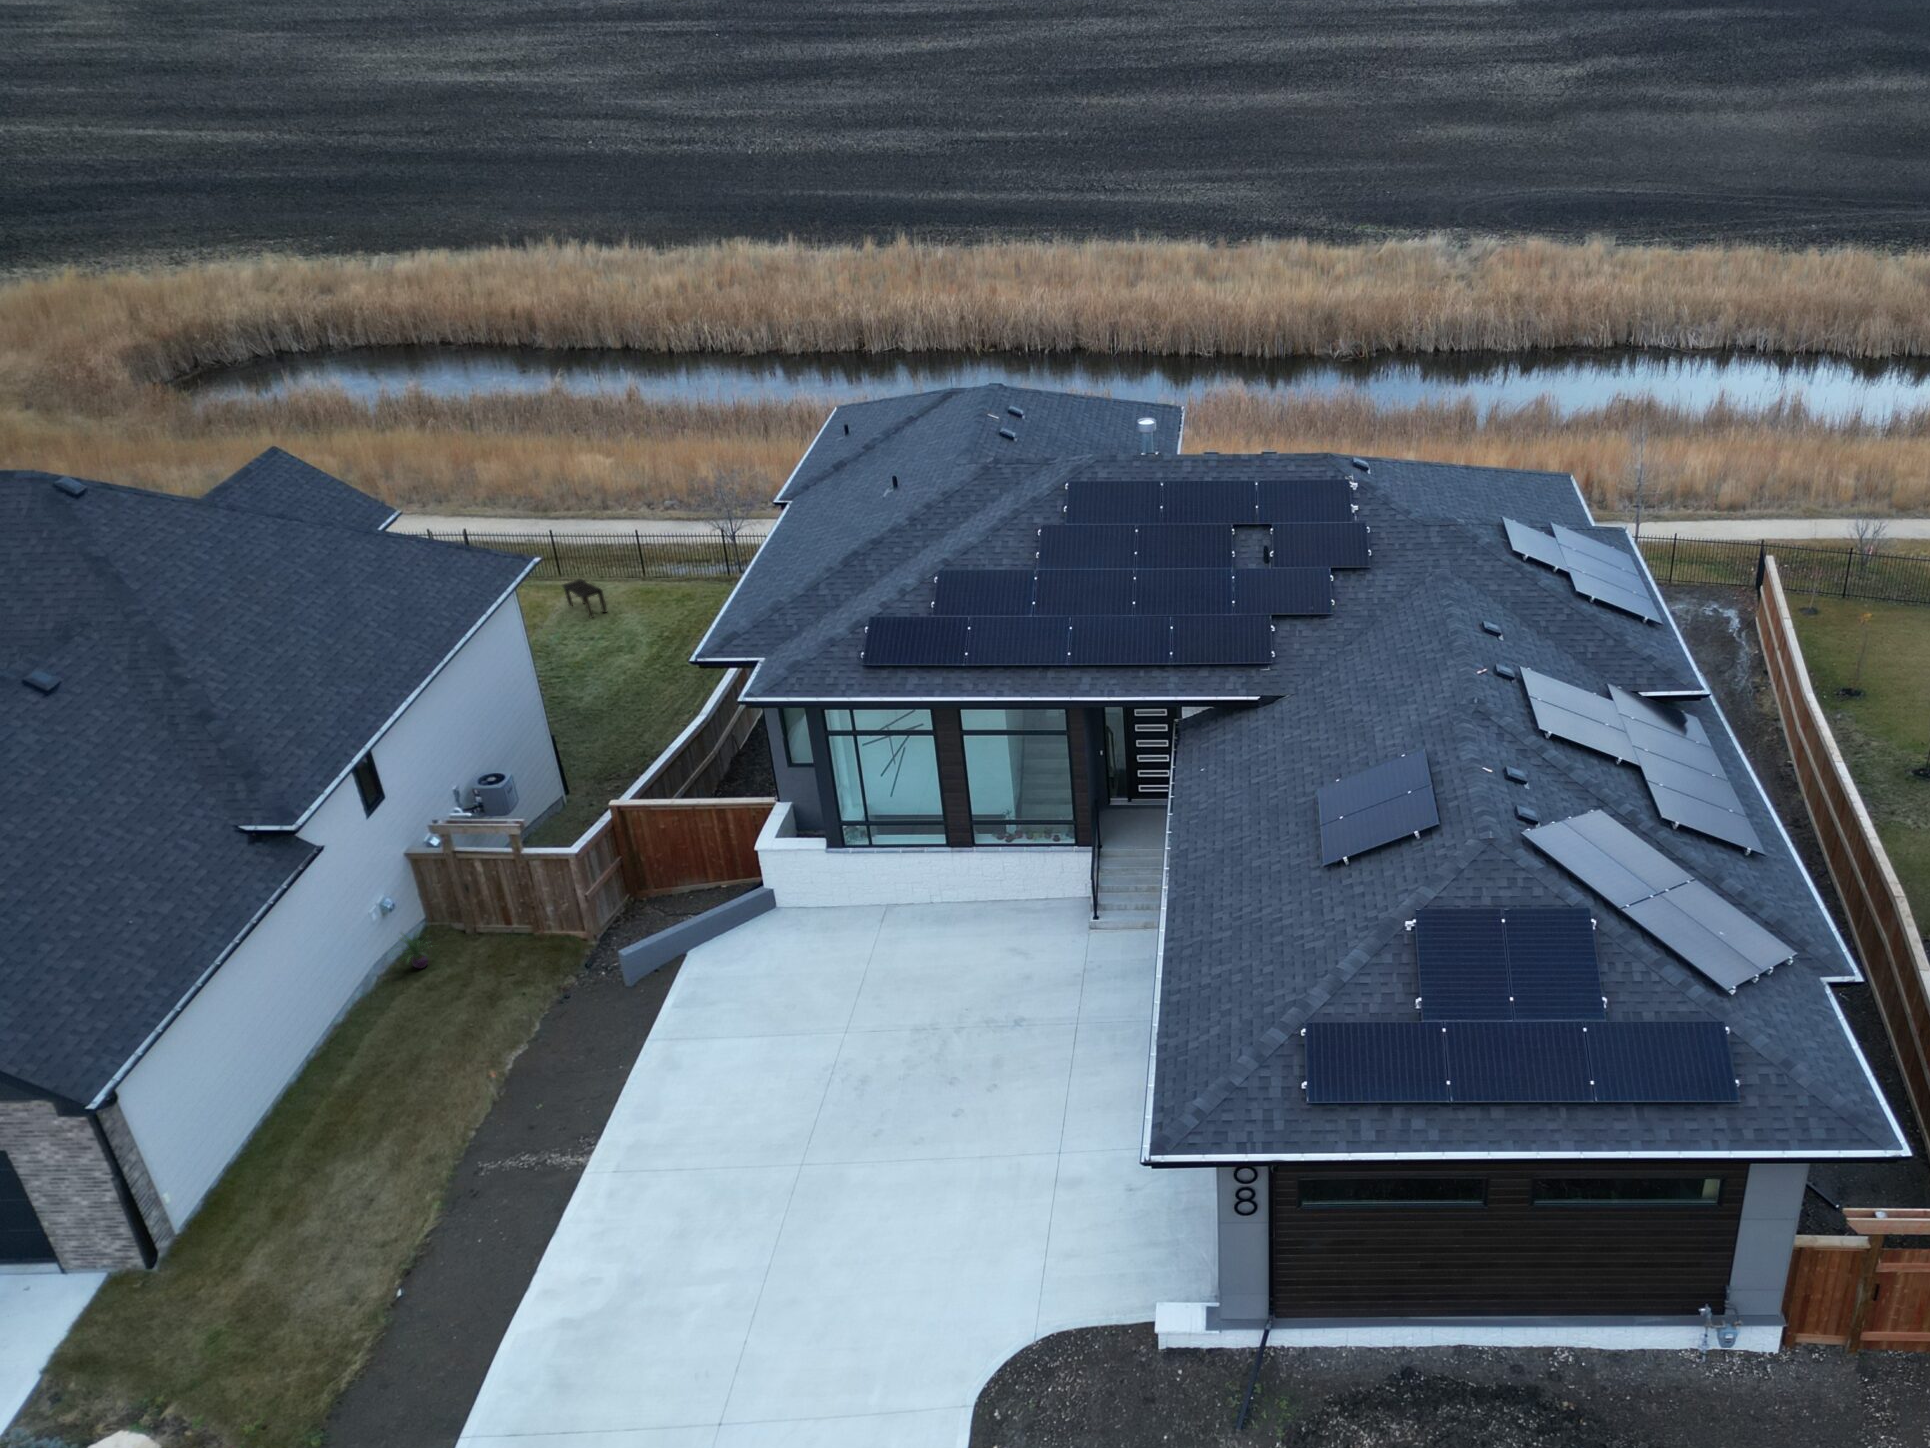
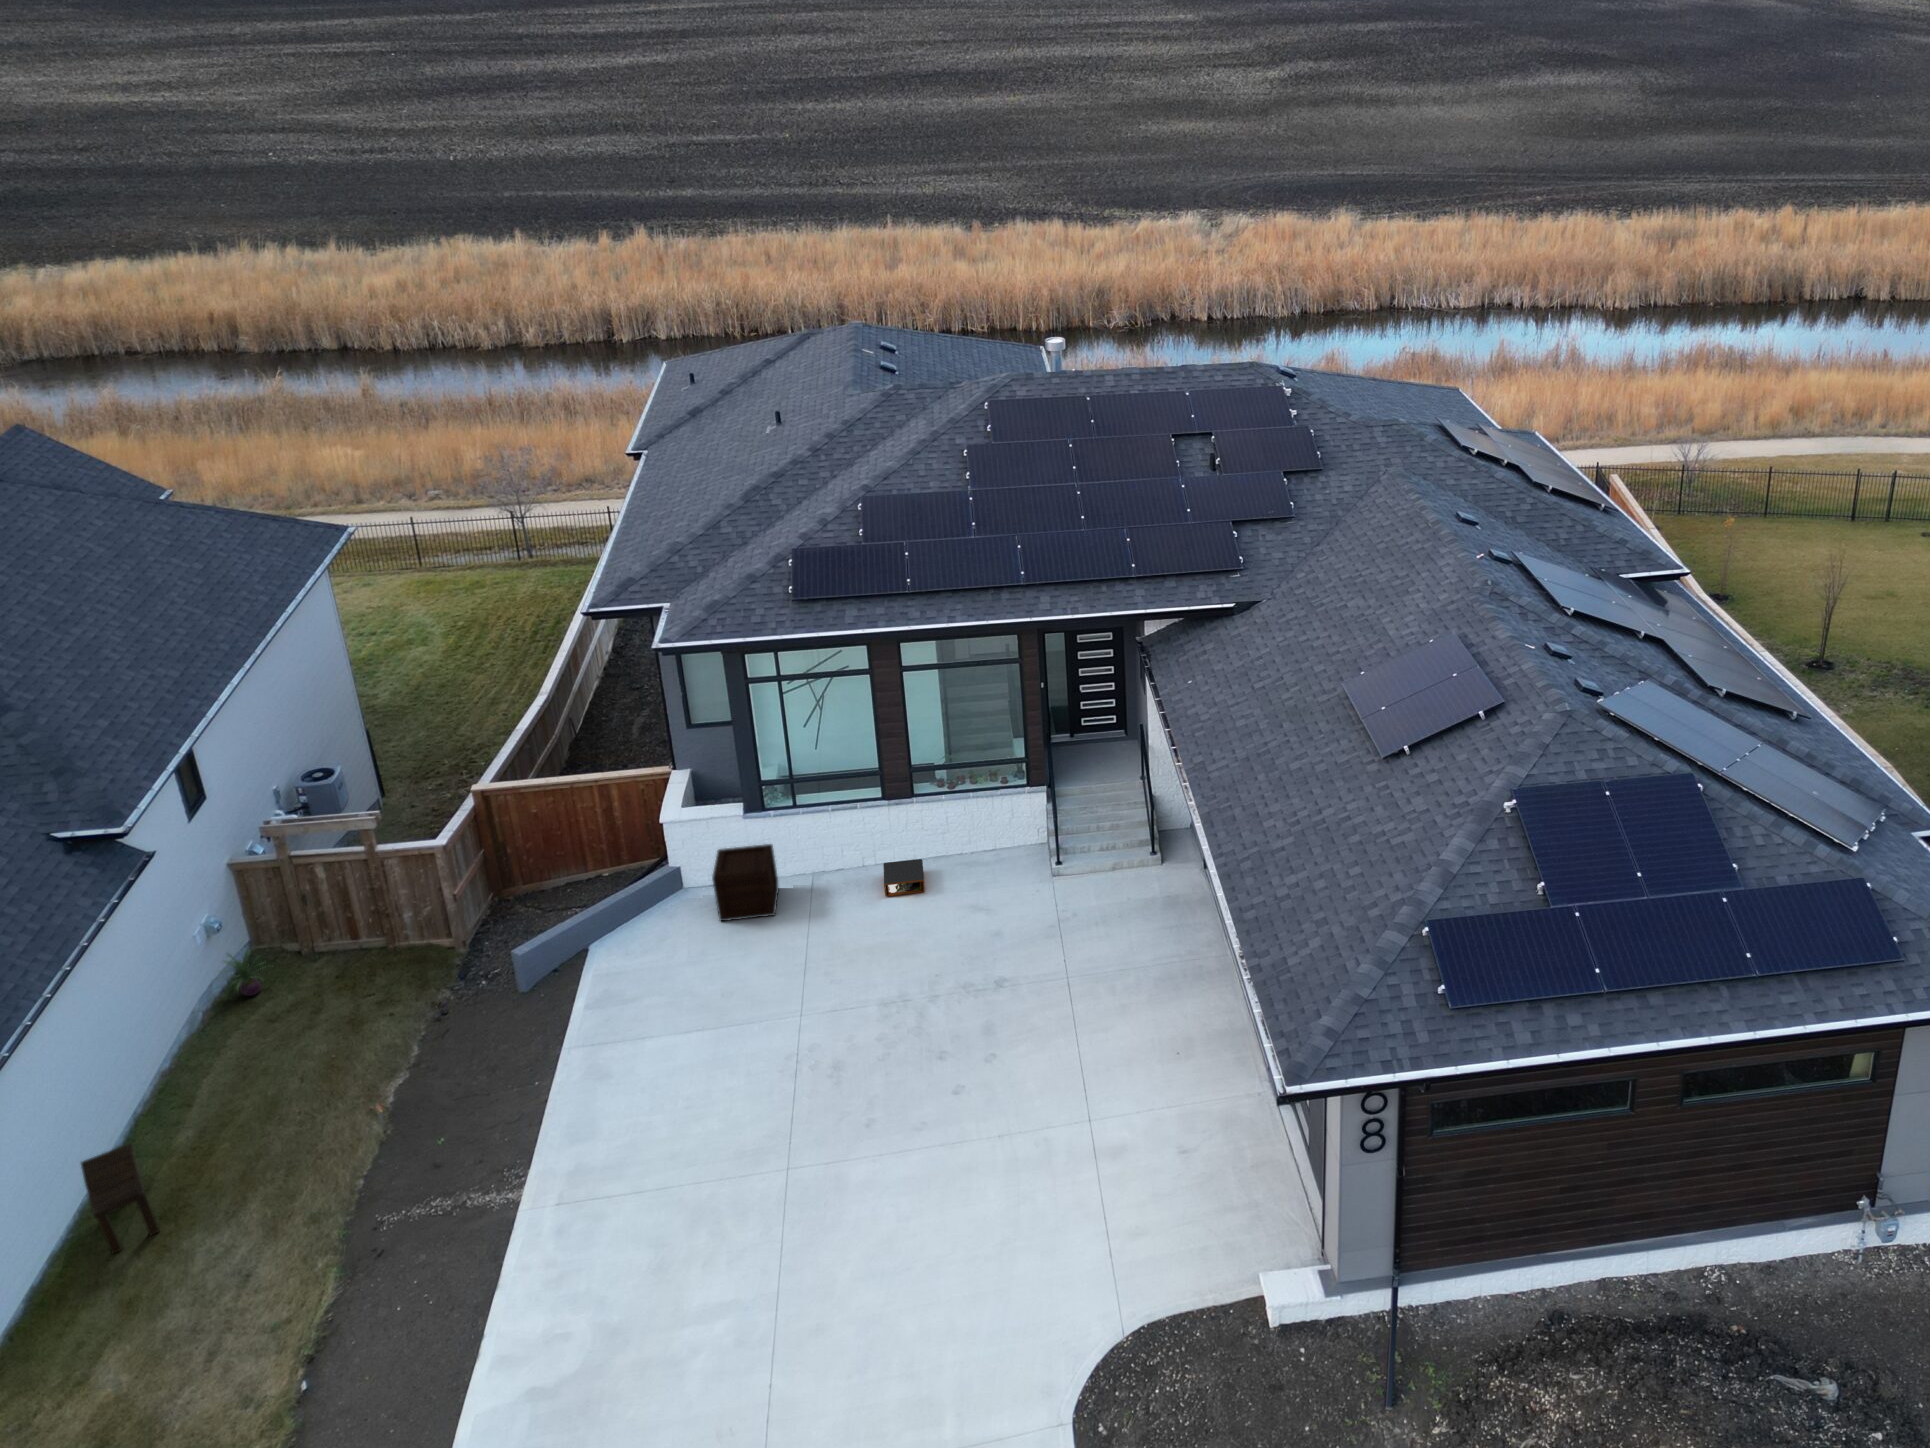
bench: present [563,579,607,618] -> present [81,1143,159,1253]
wooden crate: none [792,877,856,941] -> present [712,844,779,921]
storage box: none [942,900,981,932] -> present [883,859,925,896]

